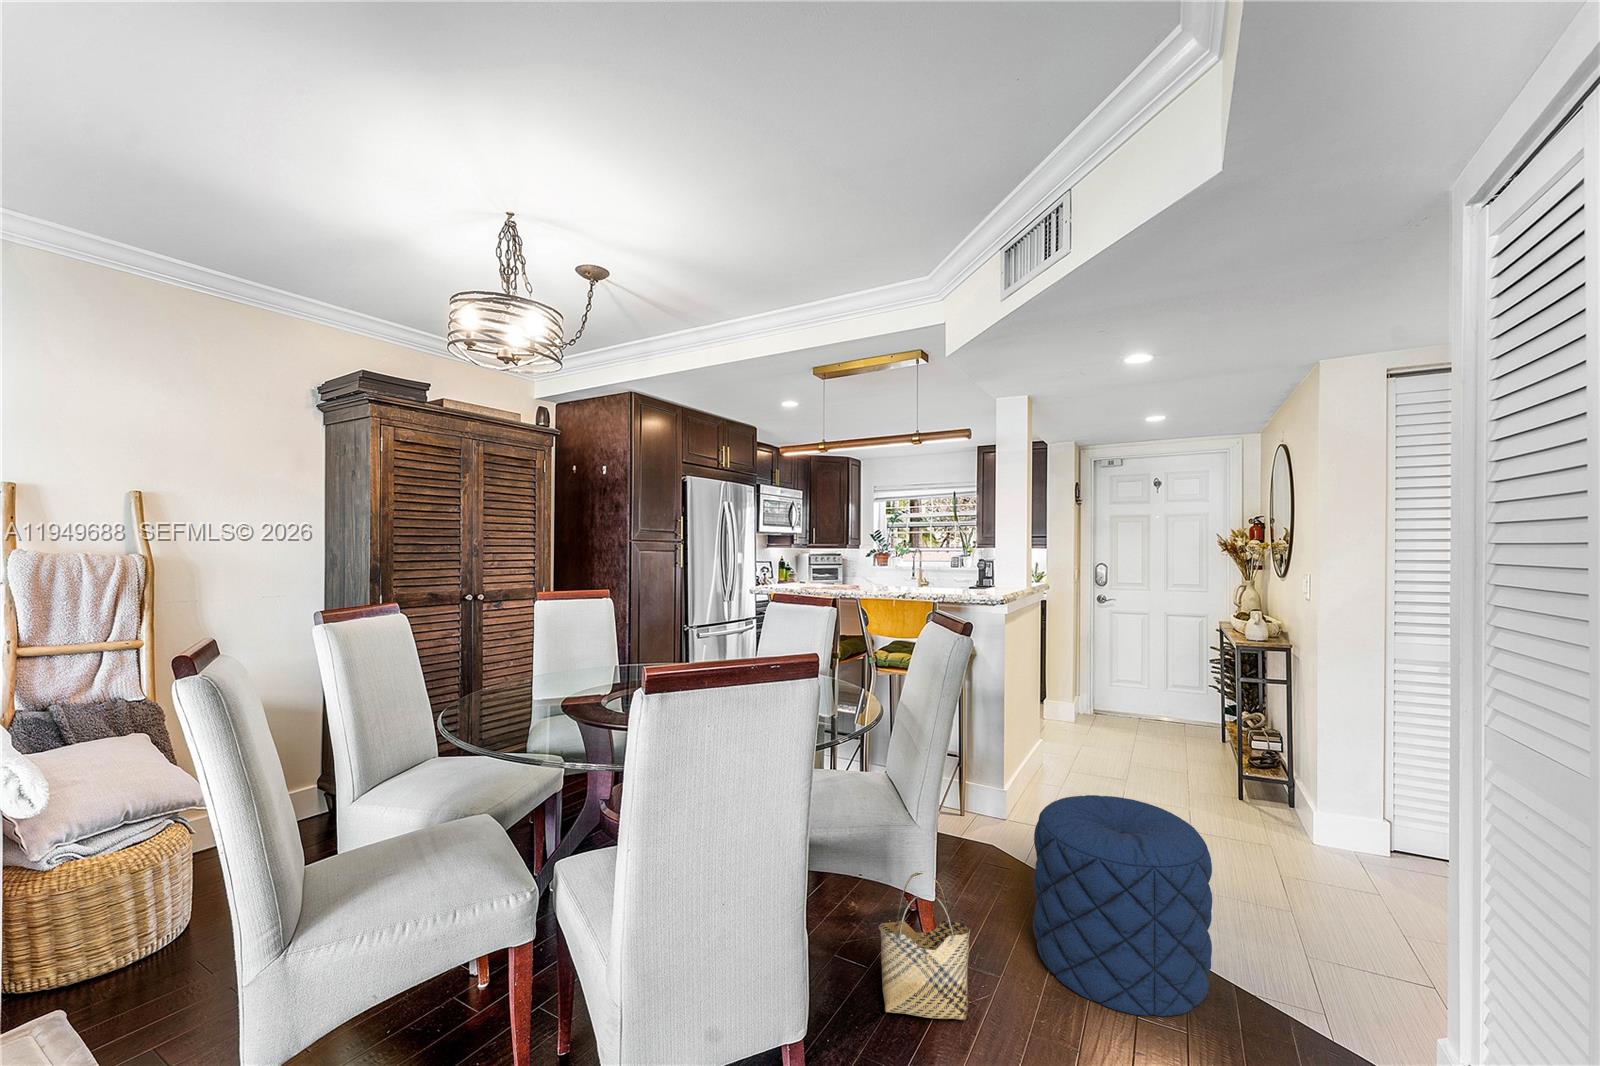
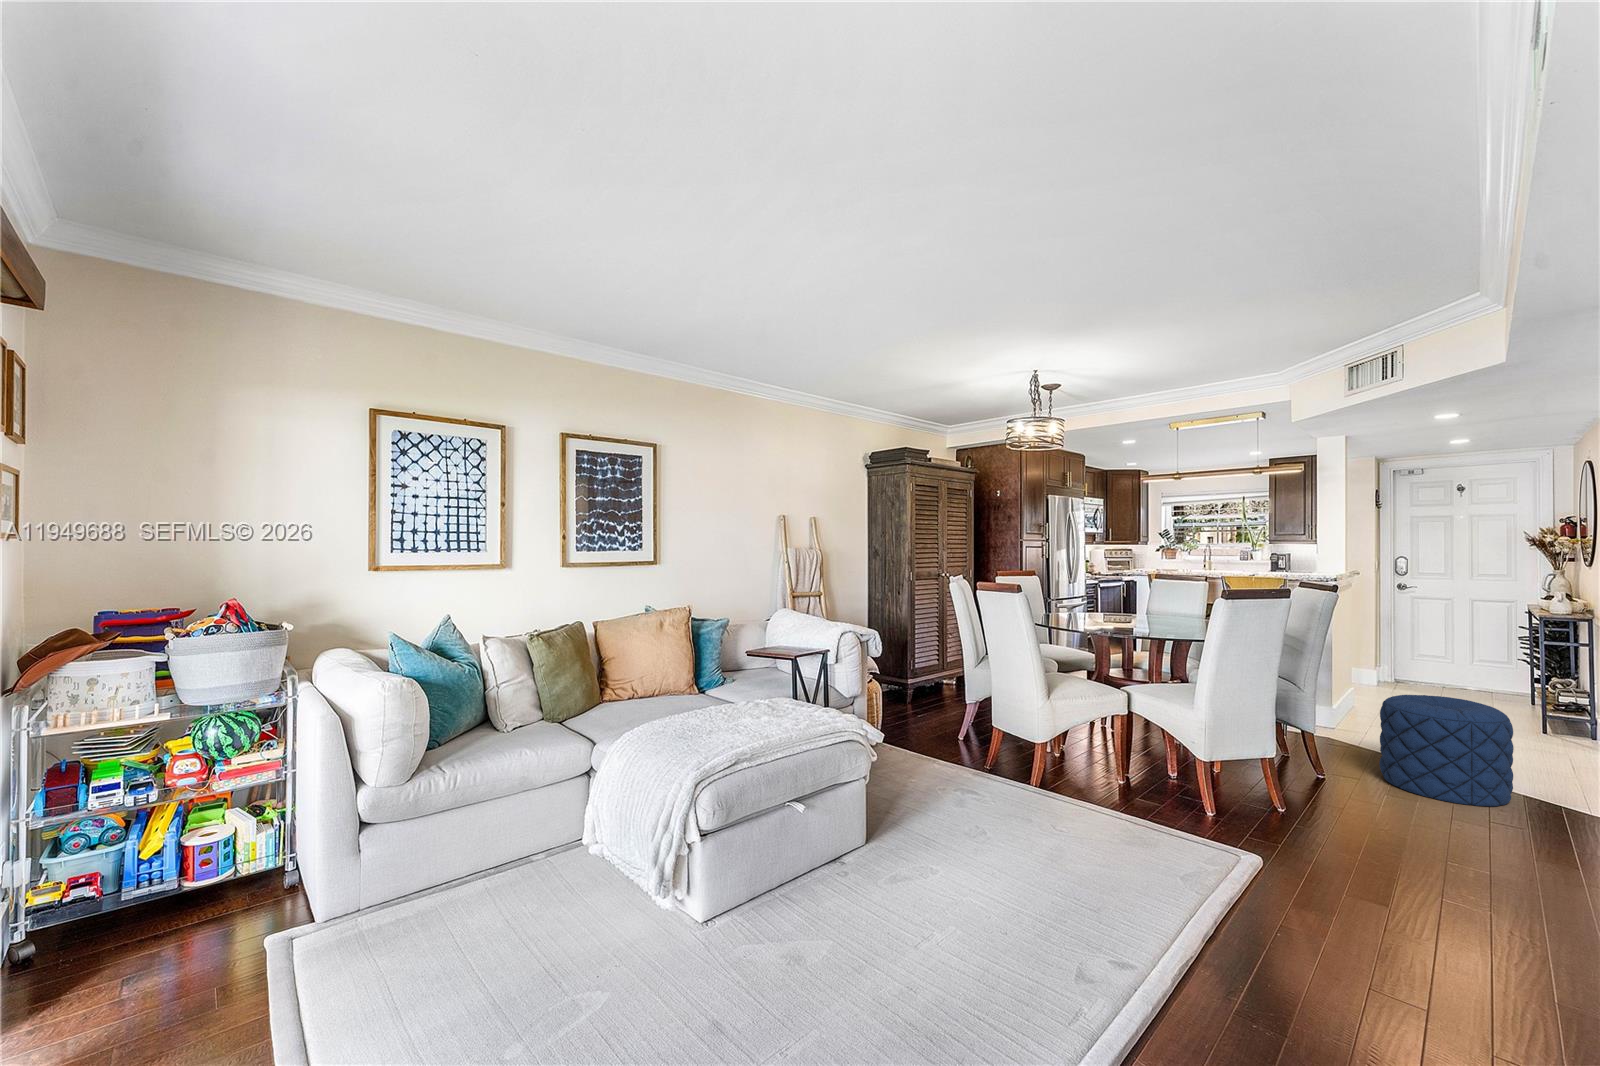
woven basket: present [879,873,970,1020] -> none [1288,720,1348,793]

